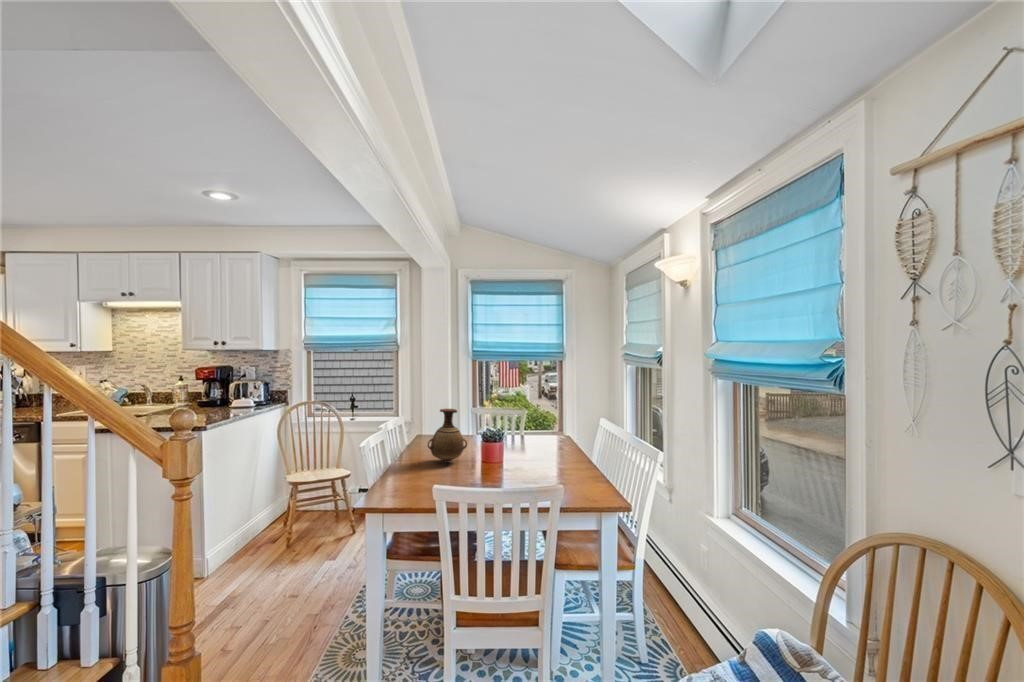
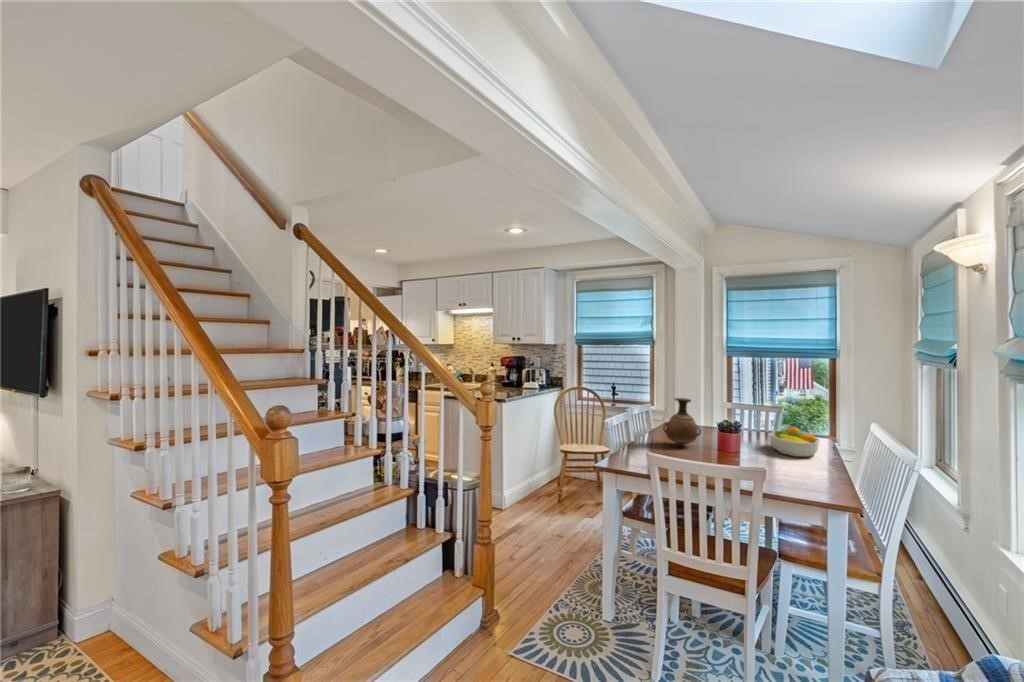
fruit bowl: none [528,427,569,458] -> present [770,427,820,457]

